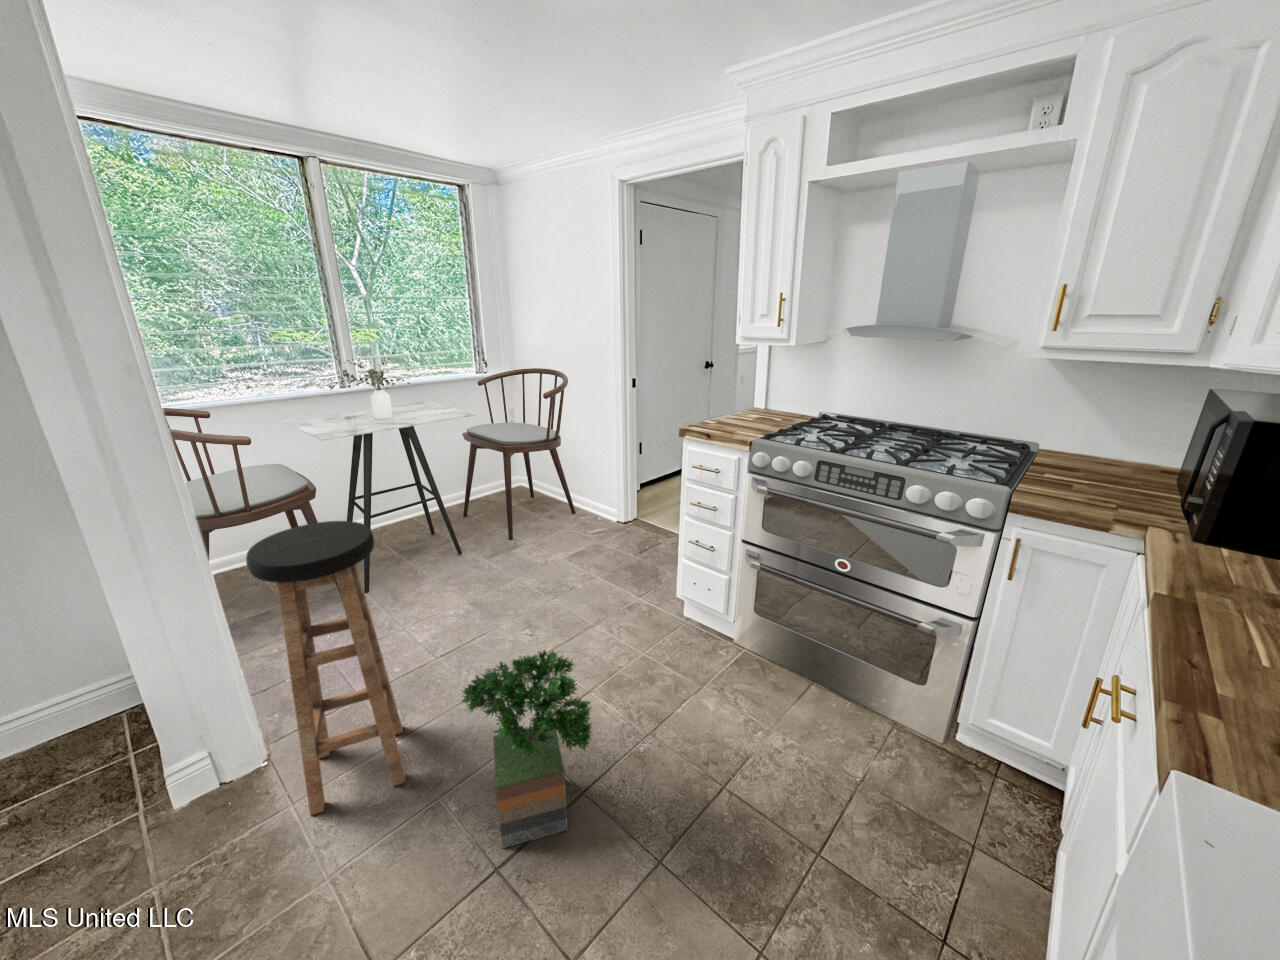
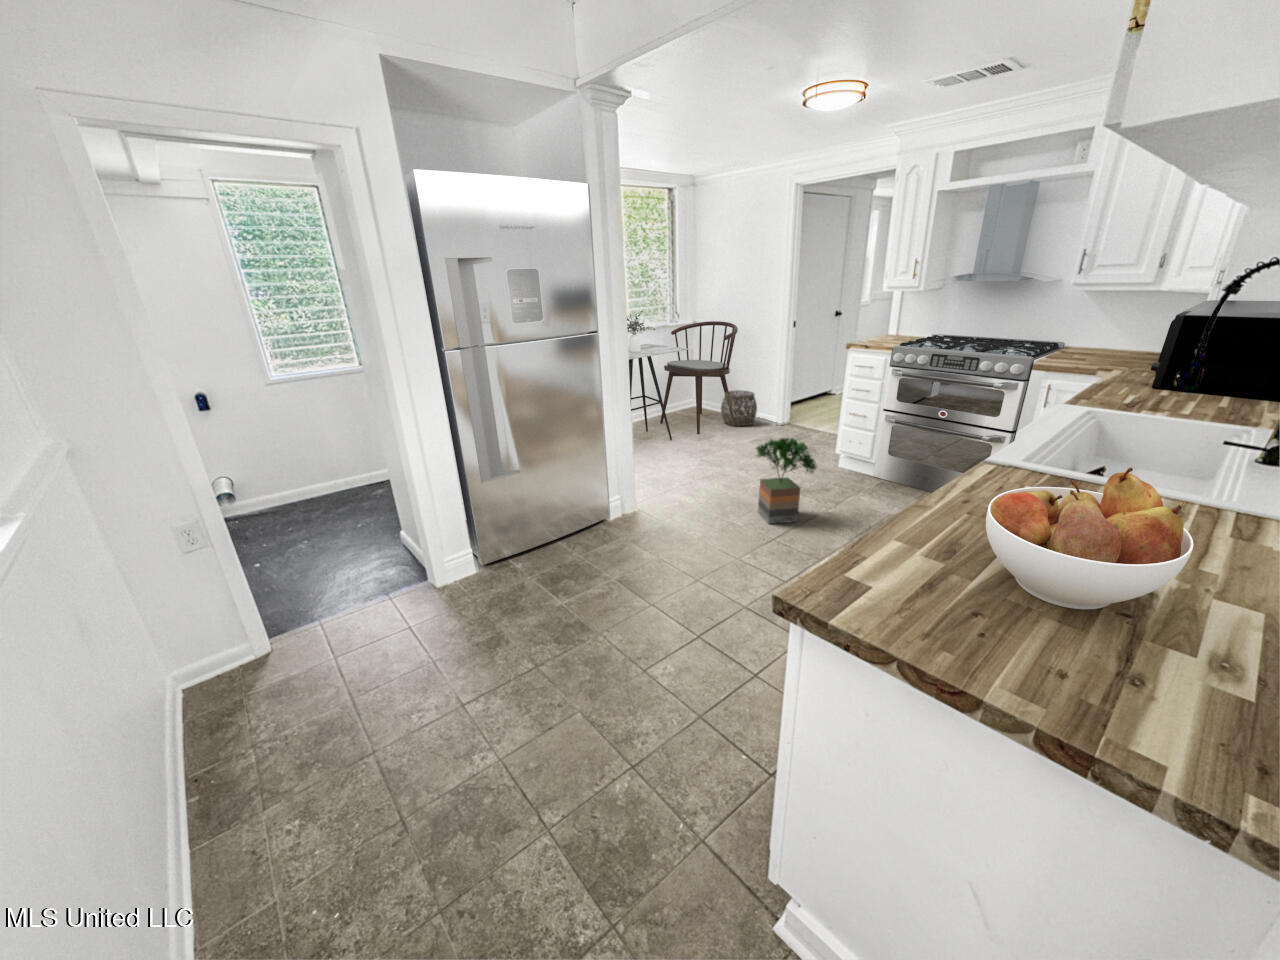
woven basket: none [542,472,593,525] -> present [721,390,757,426]
bar stool: present [246,521,406,815] -> none [658,376,710,513]

